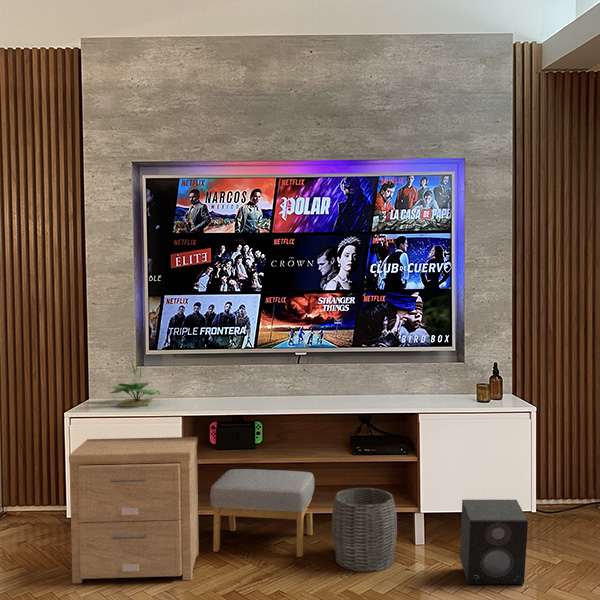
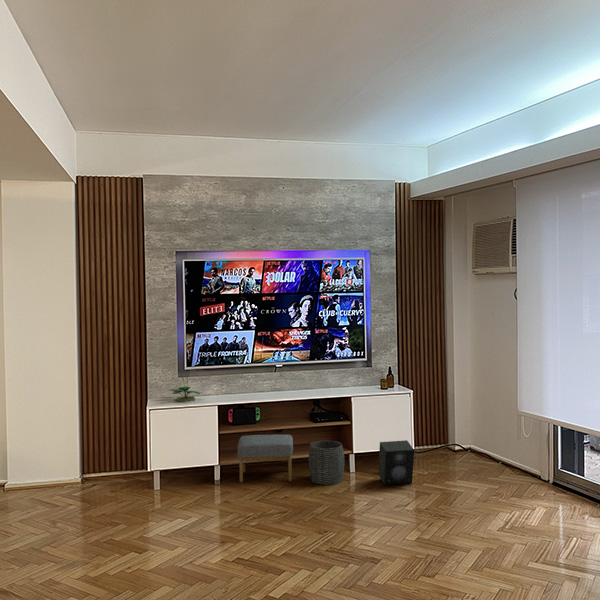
side table: present [69,437,199,583] -> none [167,417,237,502]

